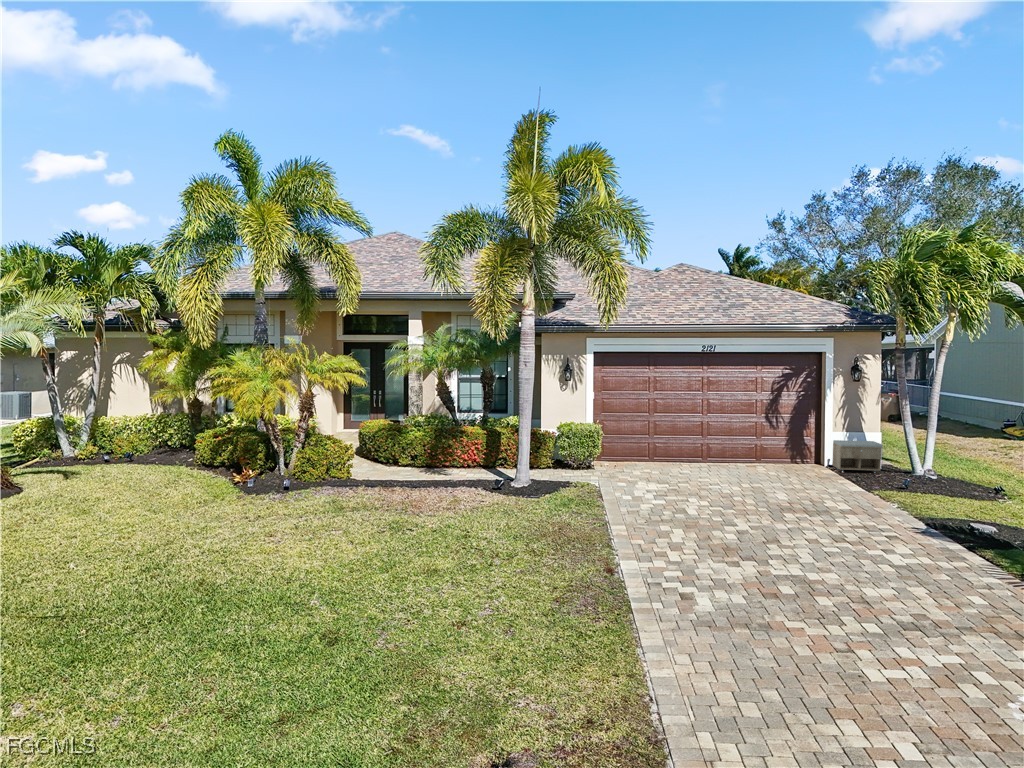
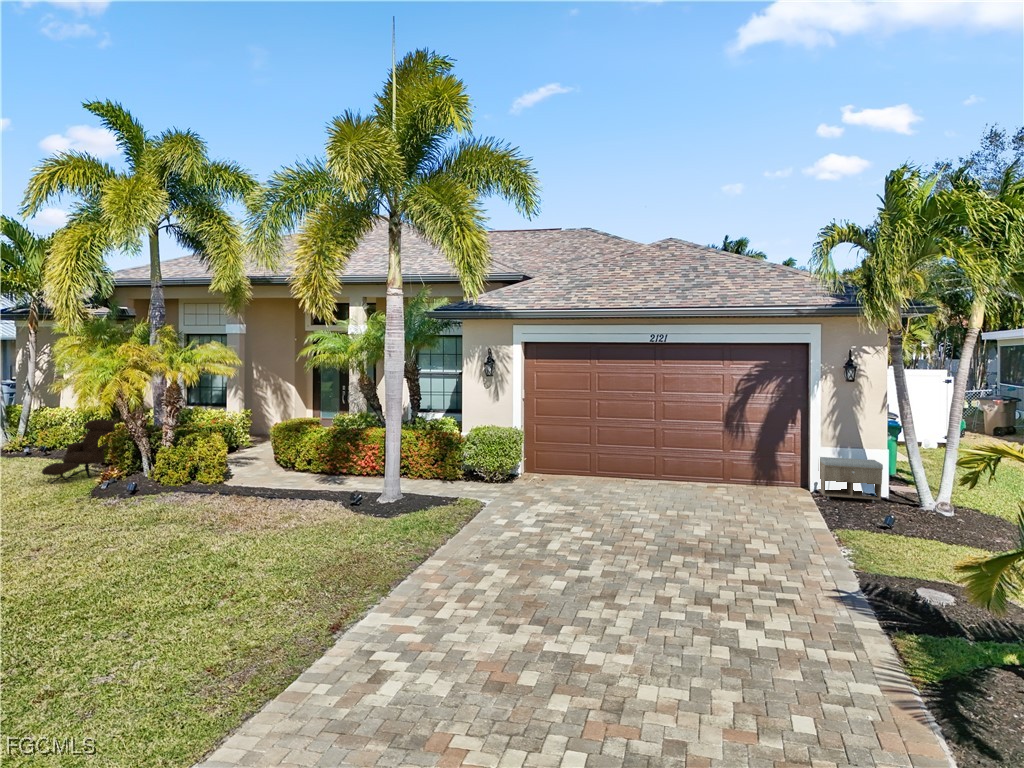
lounge chair: none [192,425,243,484] -> present [42,420,115,483]

